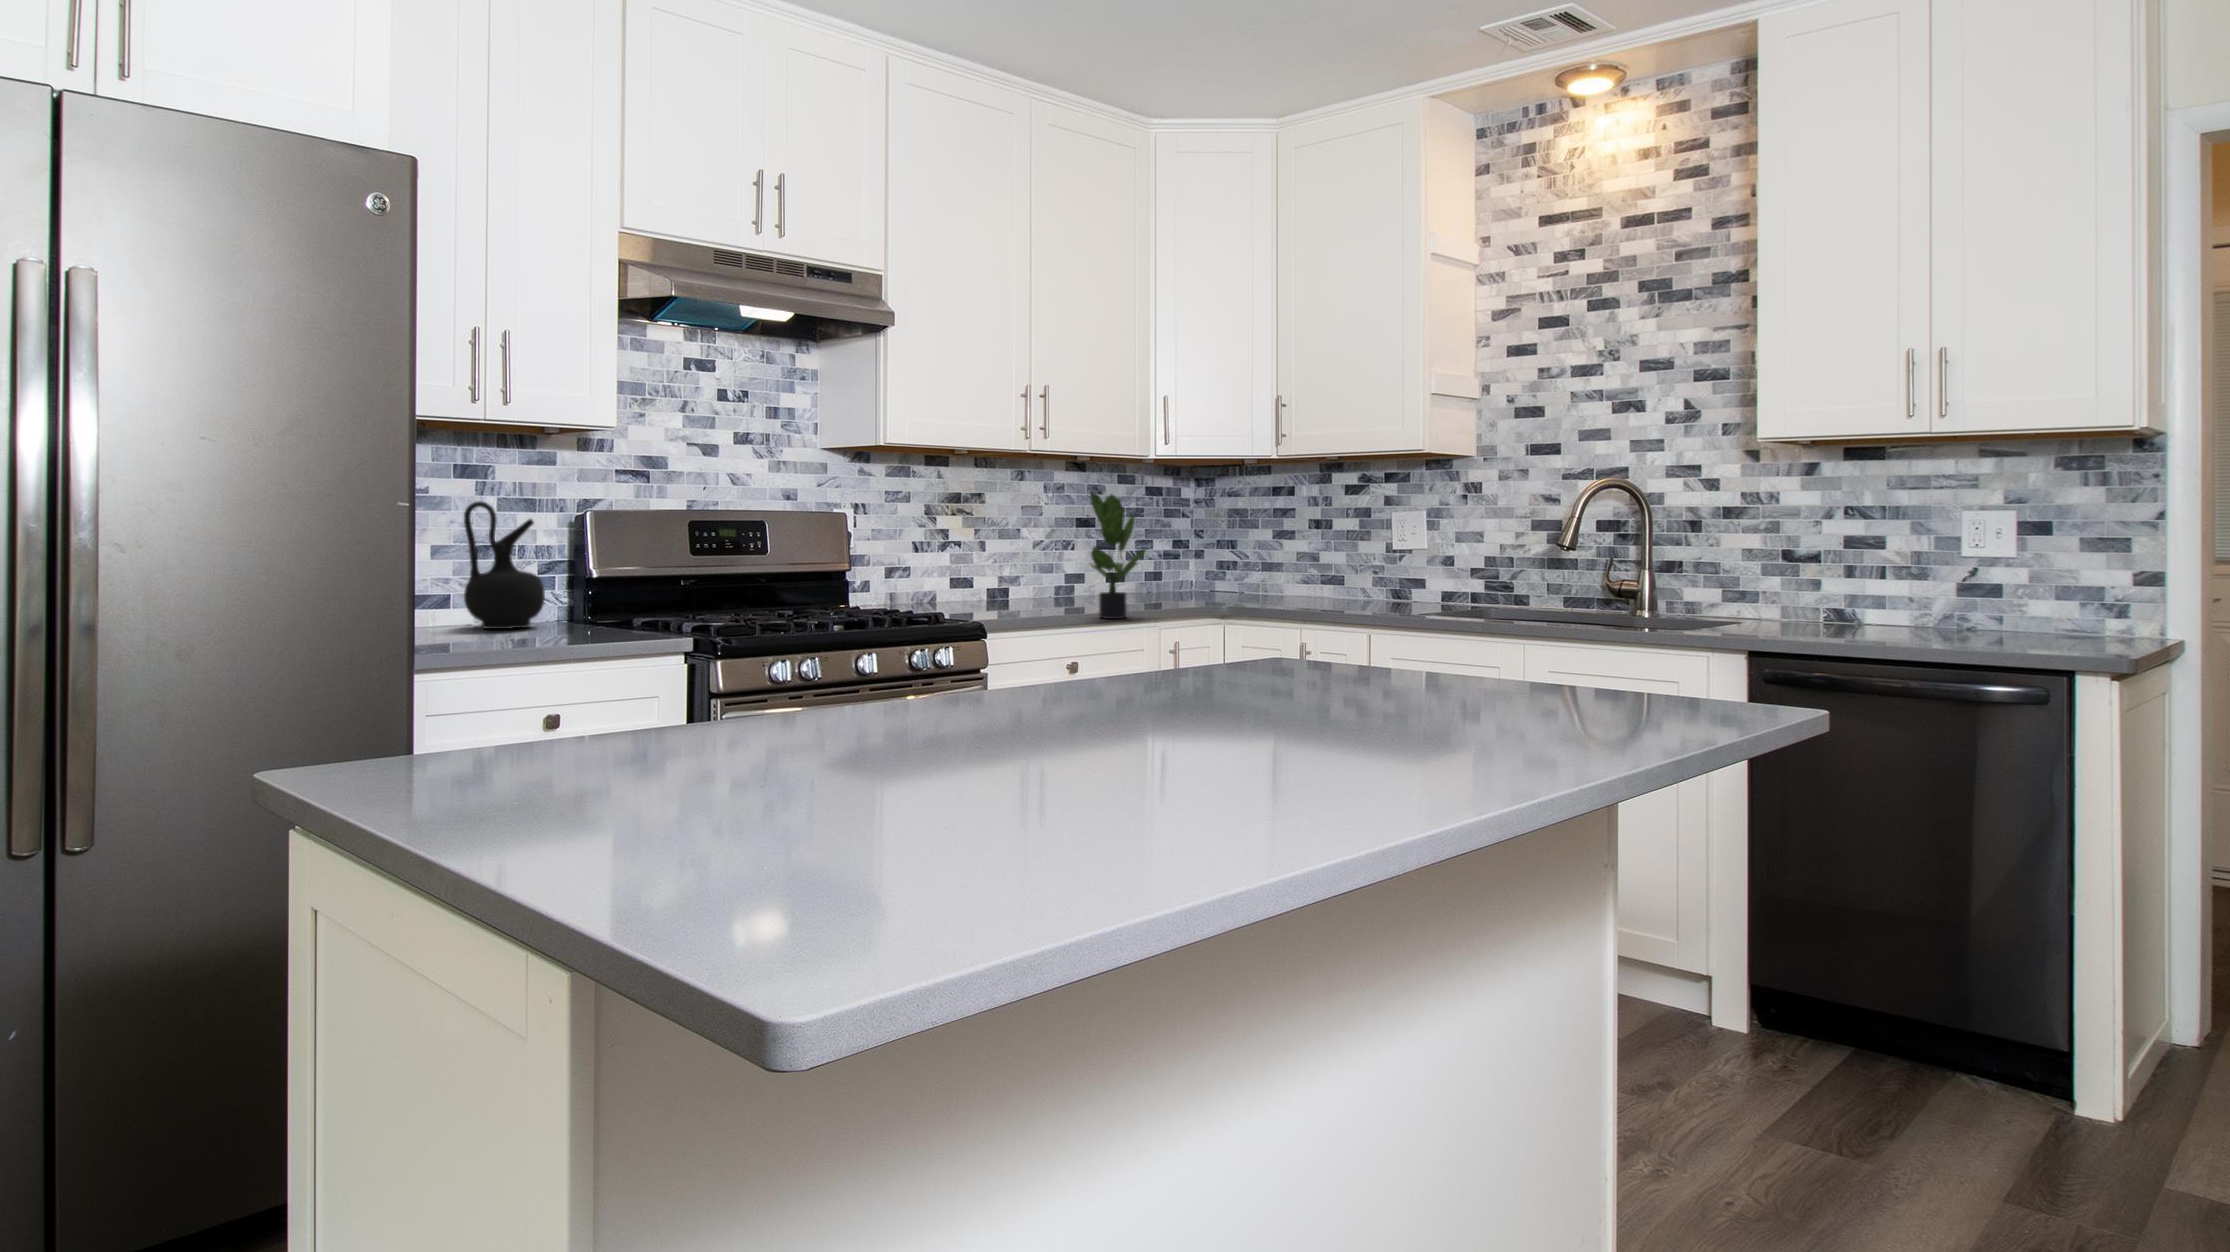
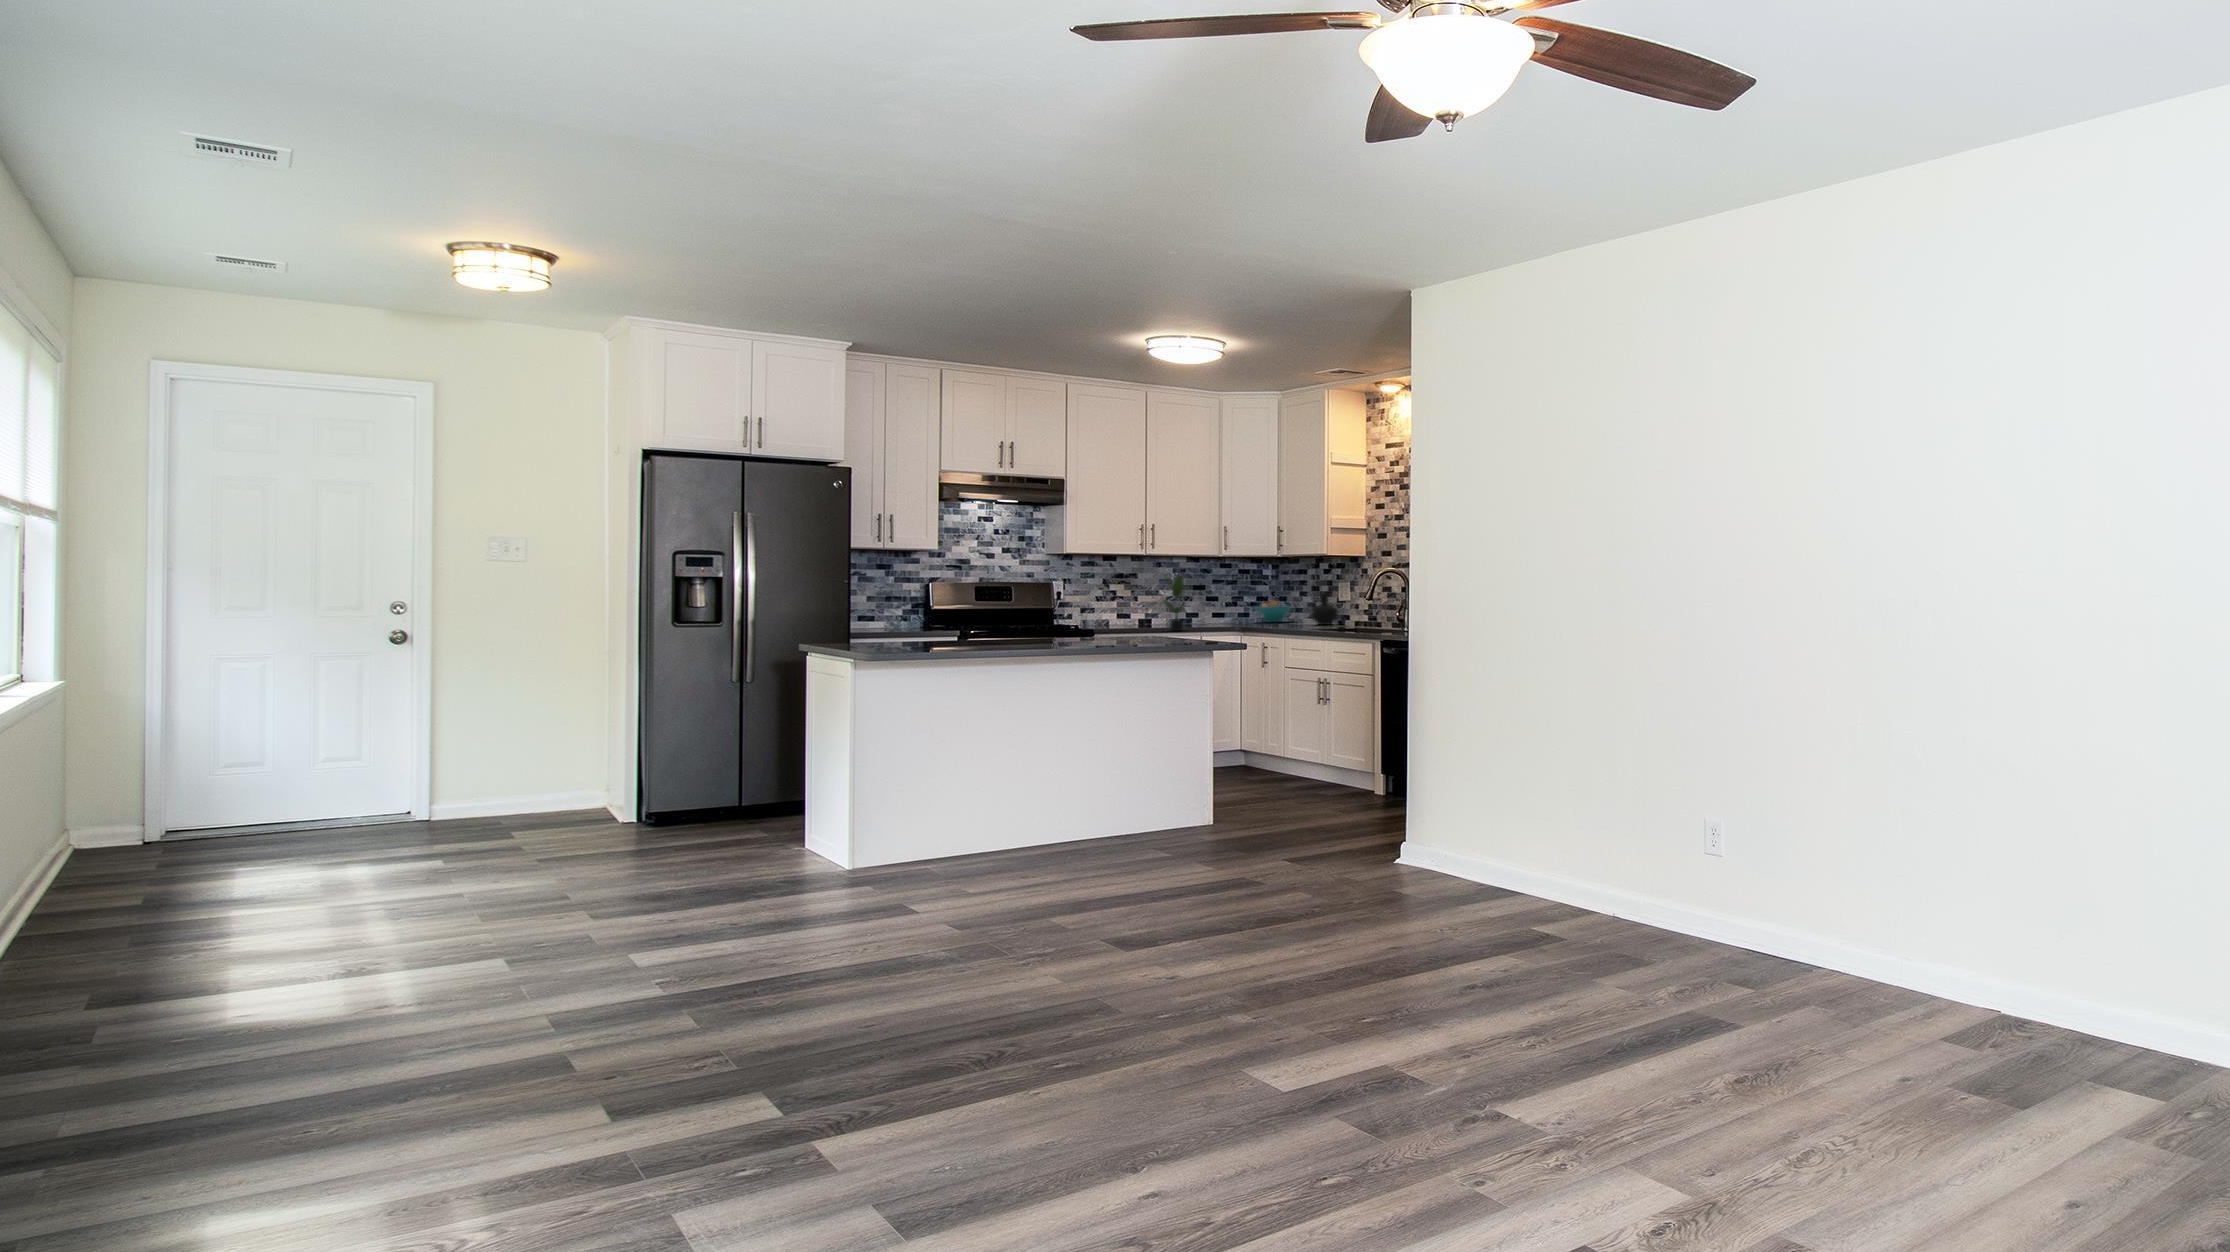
ceramic jug: present [464,501,545,629] -> present [1311,583,1338,625]
fruit bowl: none [1163,542,1246,590] -> present [1253,601,1291,622]

